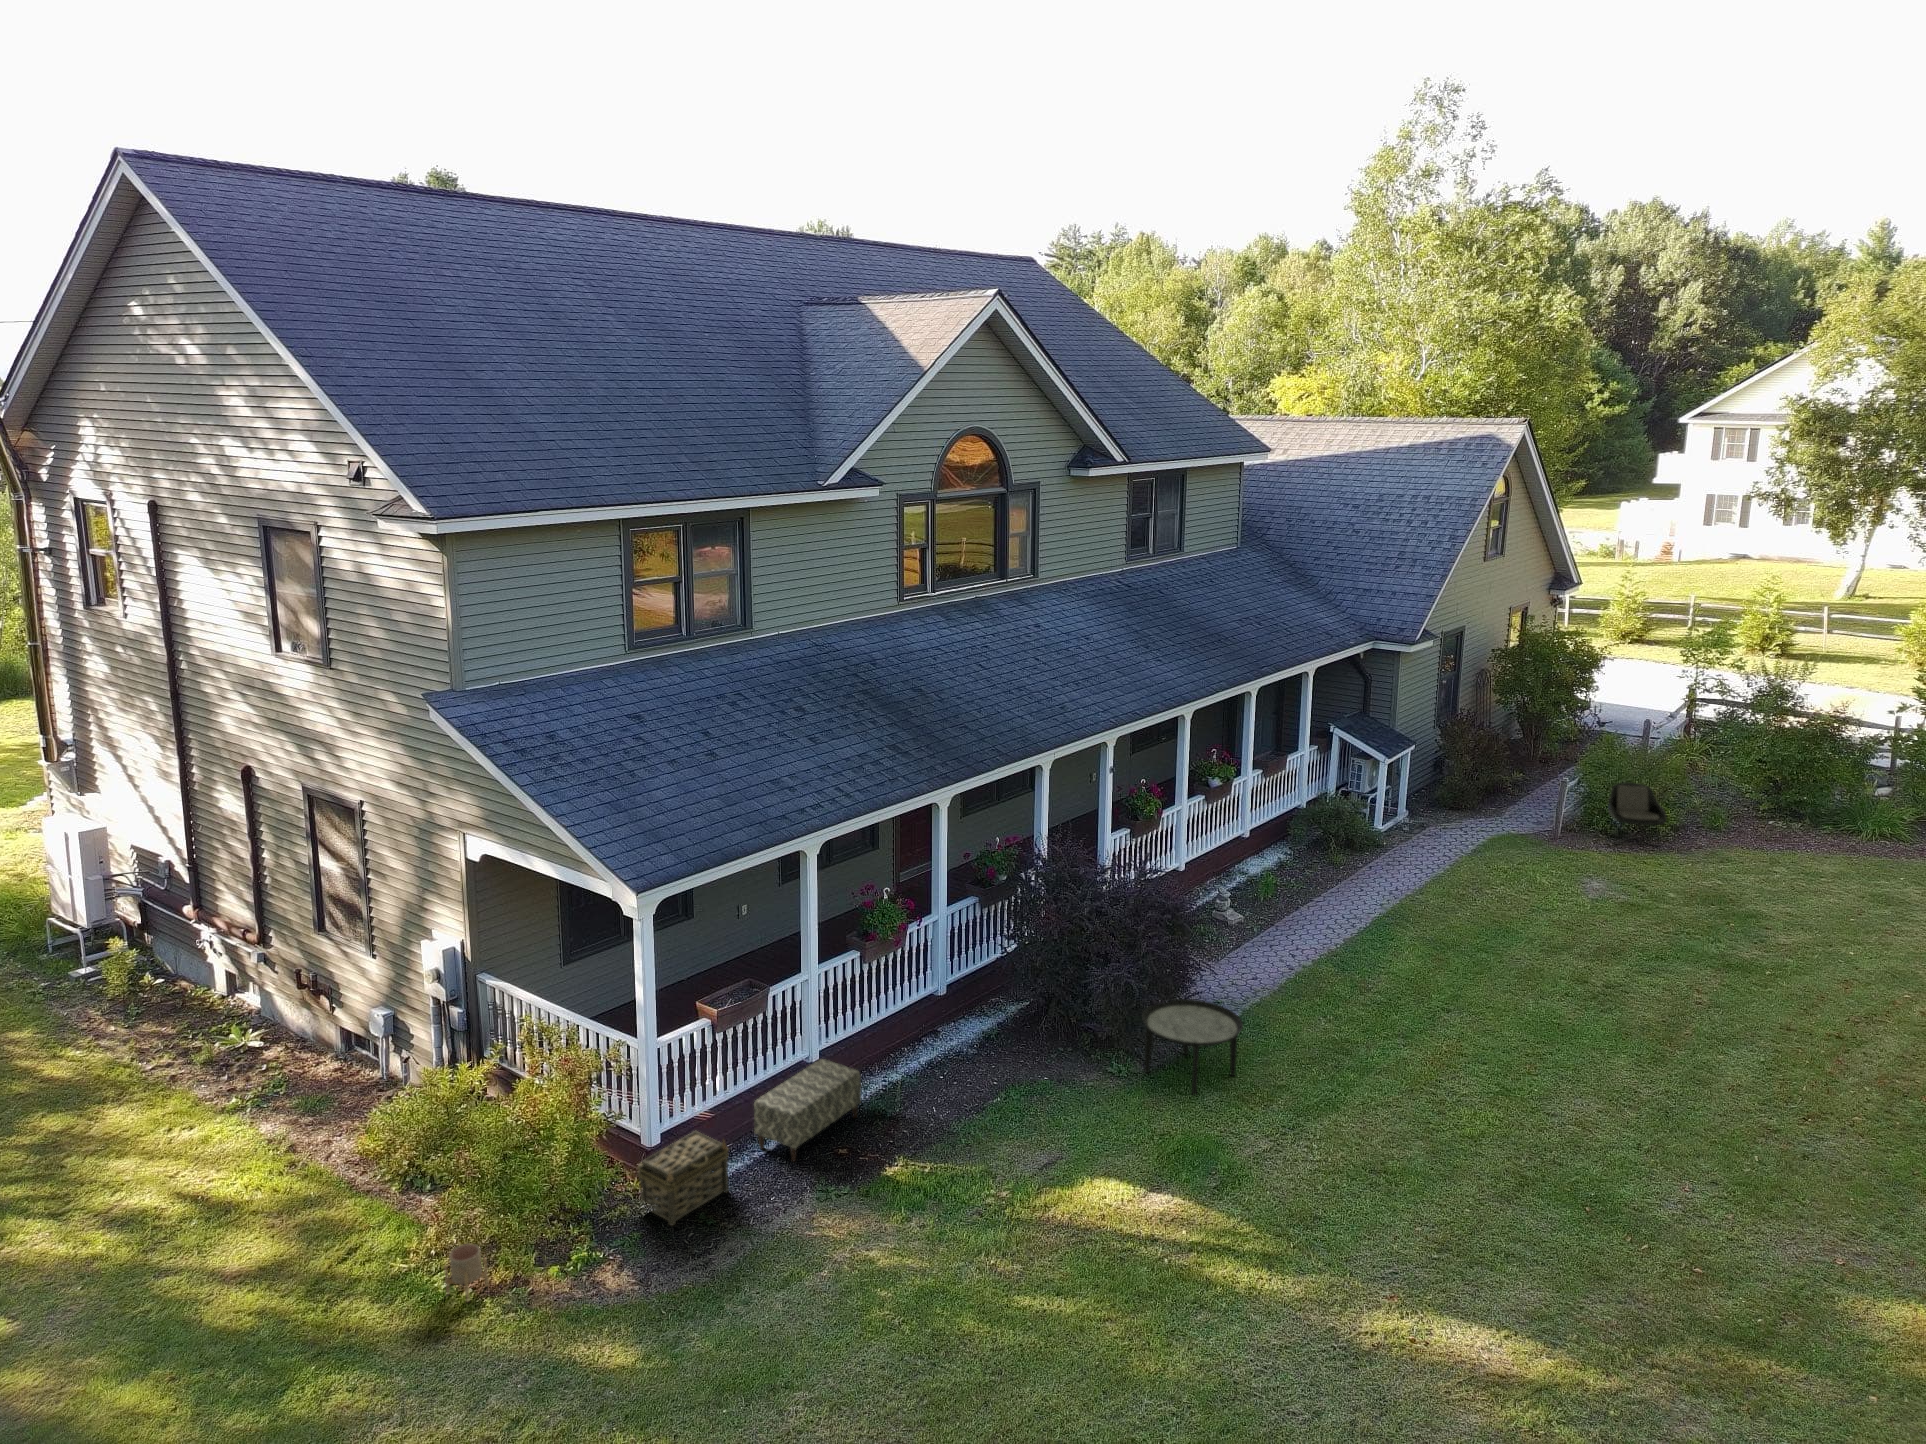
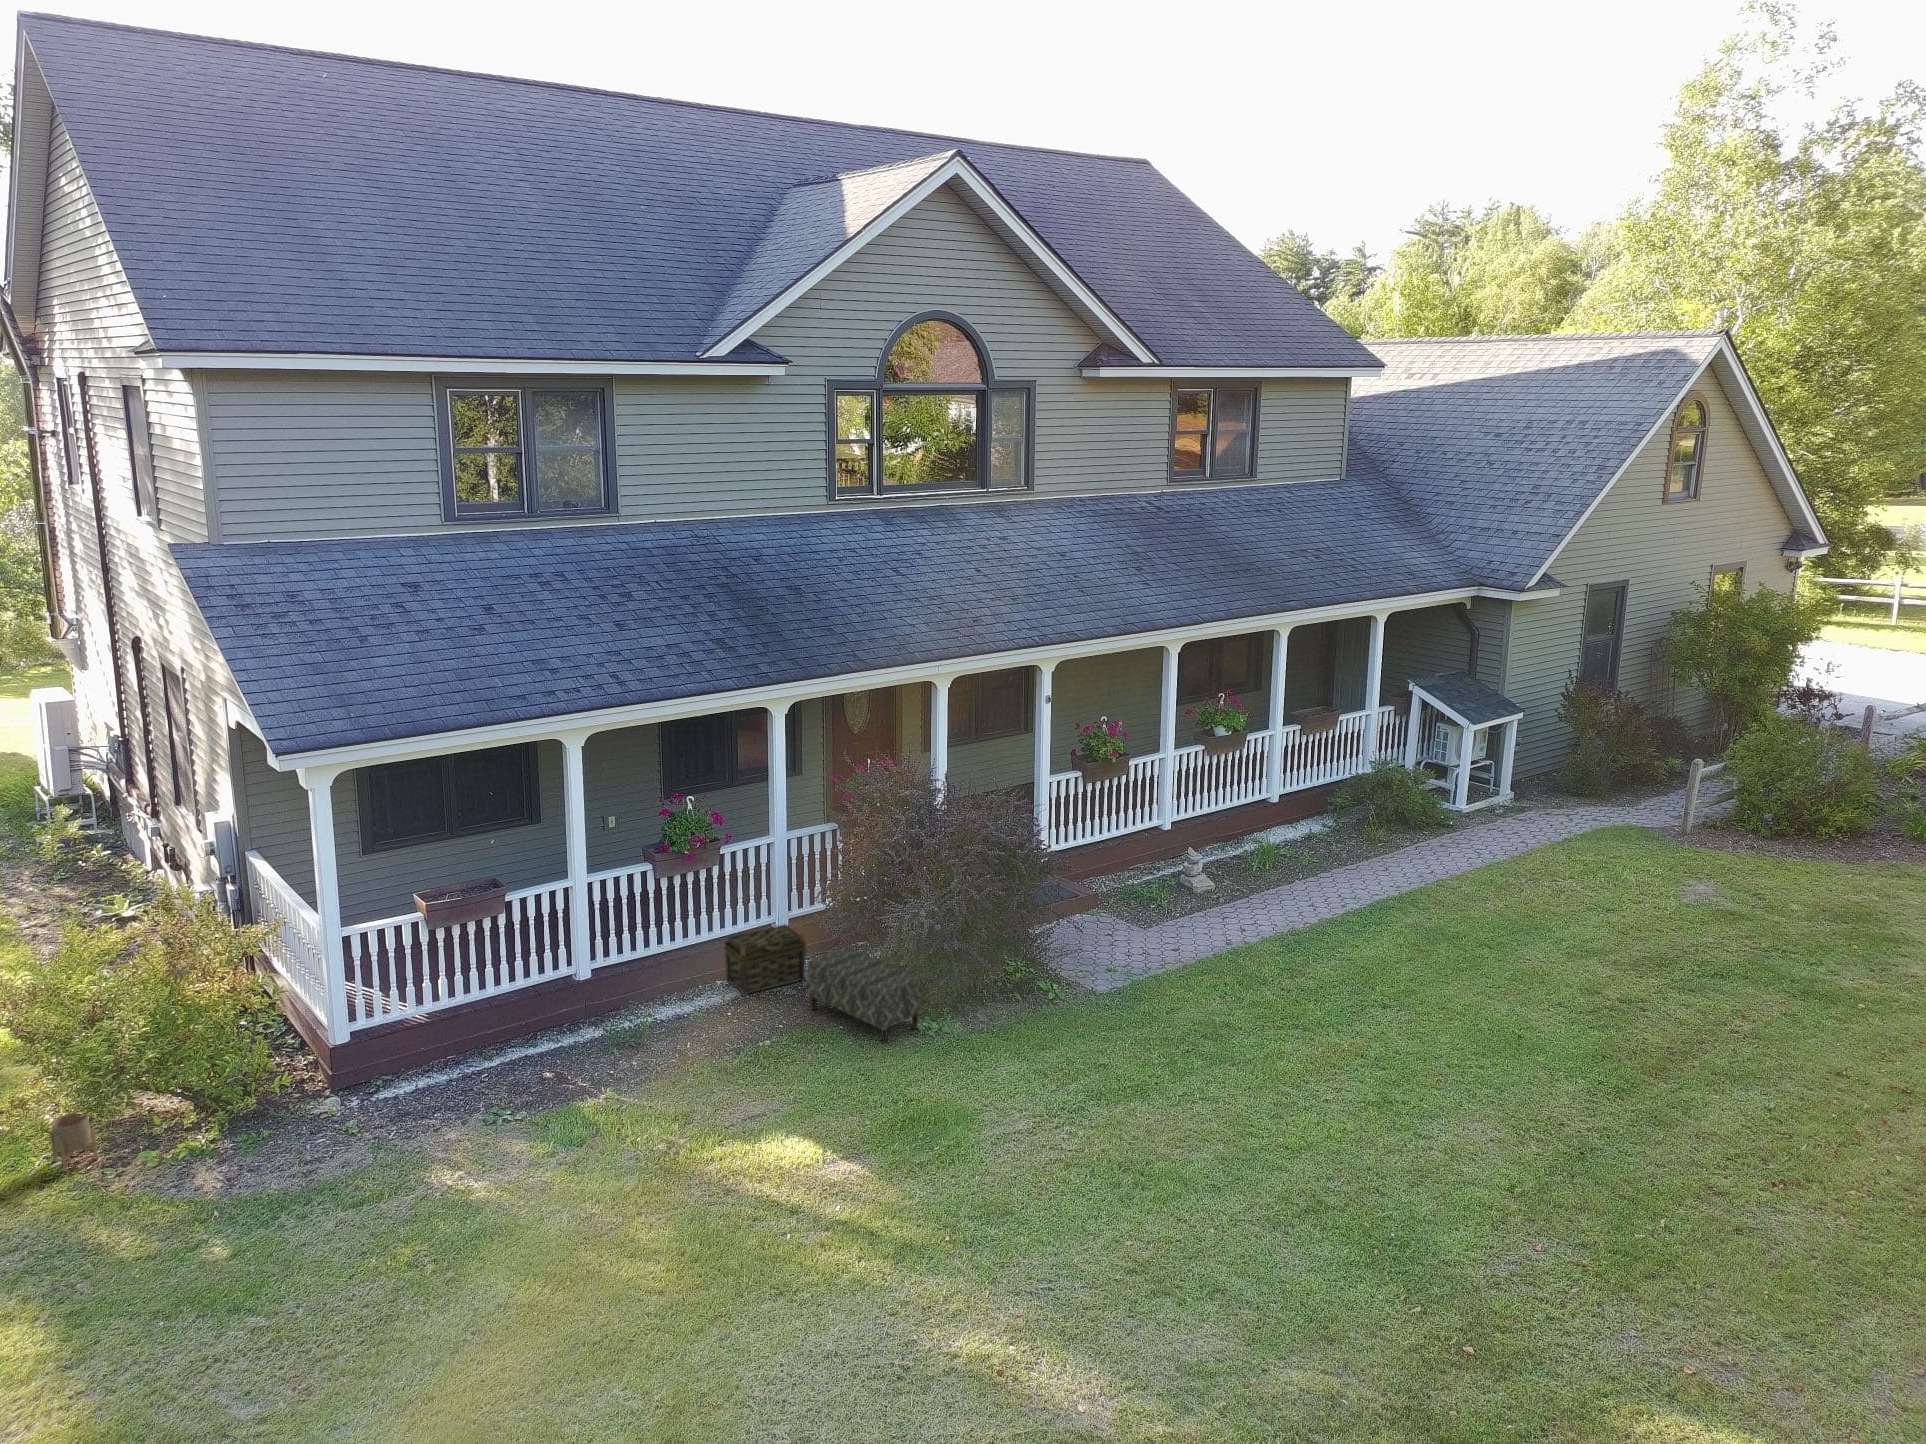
lounge chair: present [1608,782,1667,844] -> none [1752,772,1830,856]
round table: present [1142,999,1243,1095] -> none [950,957,1068,1069]
bench: present [754,1059,861,1161] -> present [806,947,922,1044]
basket: present [638,1131,729,1226] -> present [724,924,806,996]

